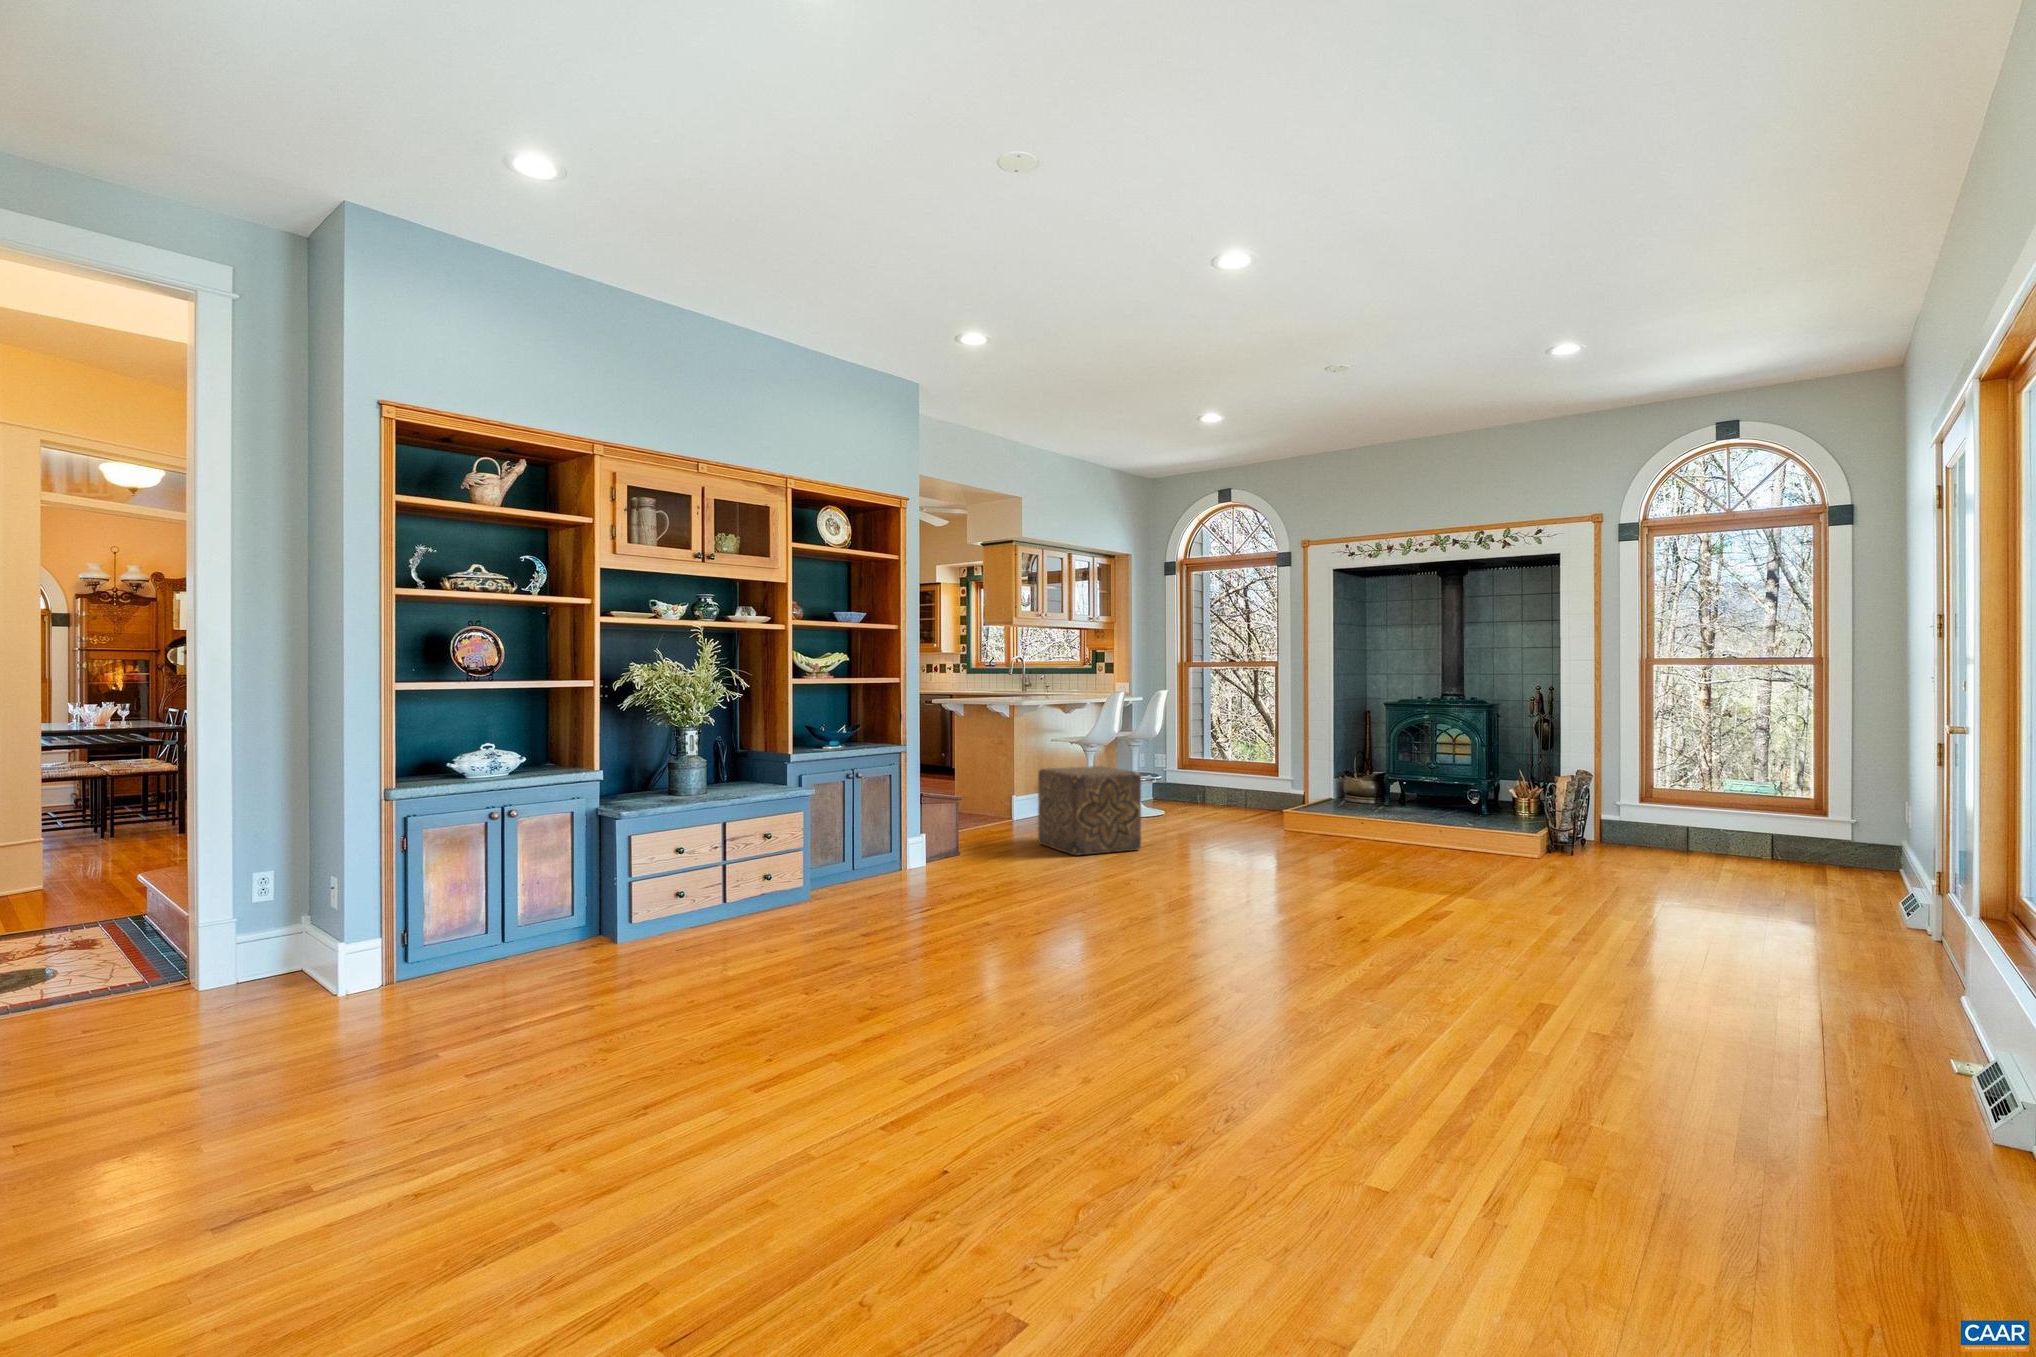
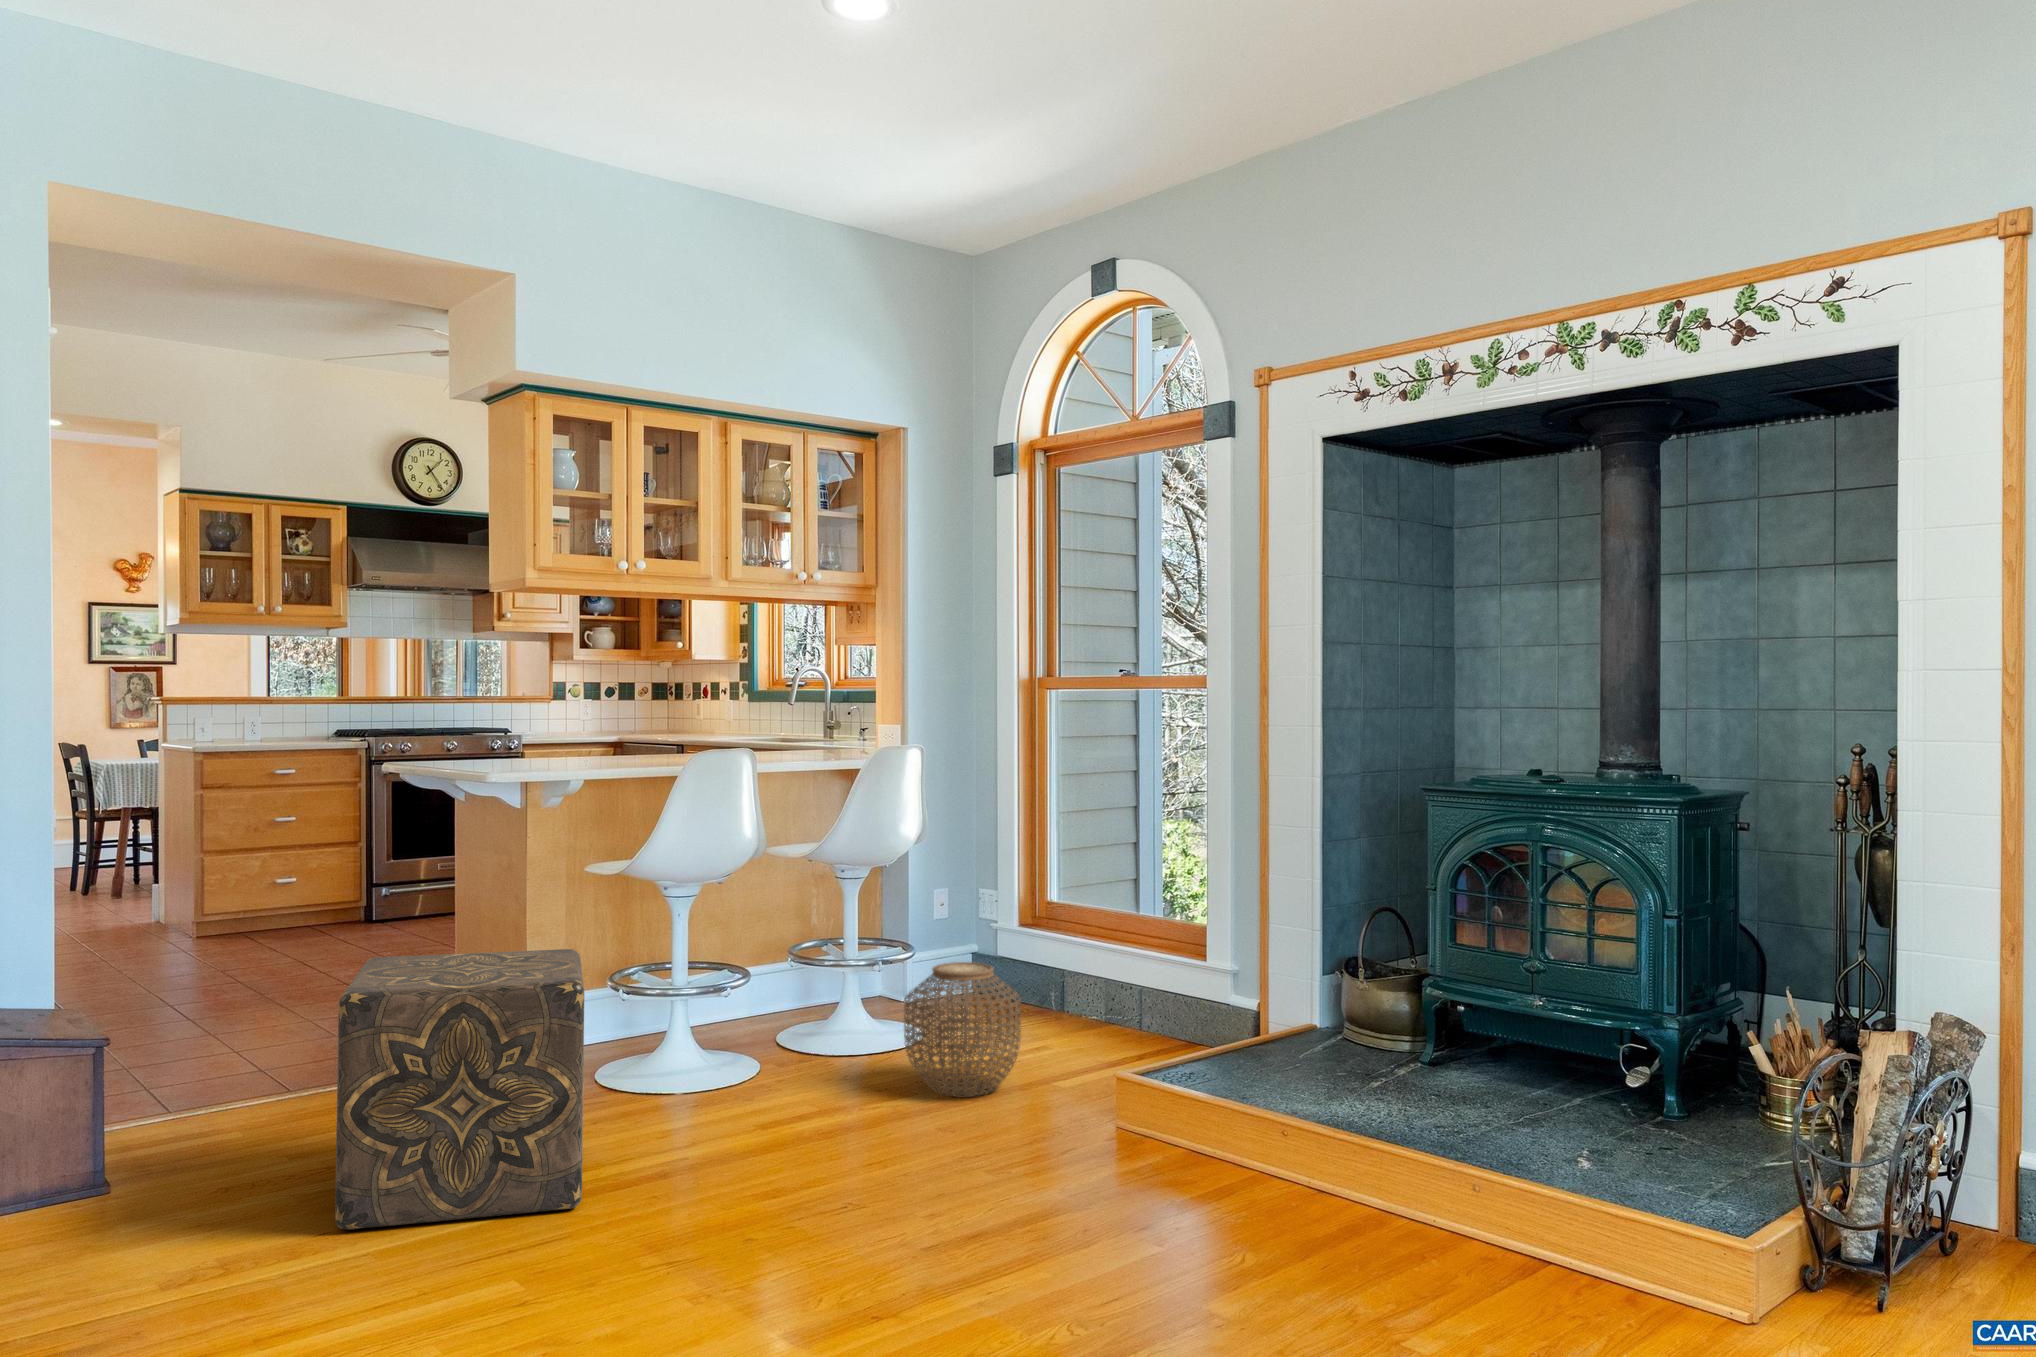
woven basket: none [1186,775,1232,825] -> present [904,962,1021,1097]

